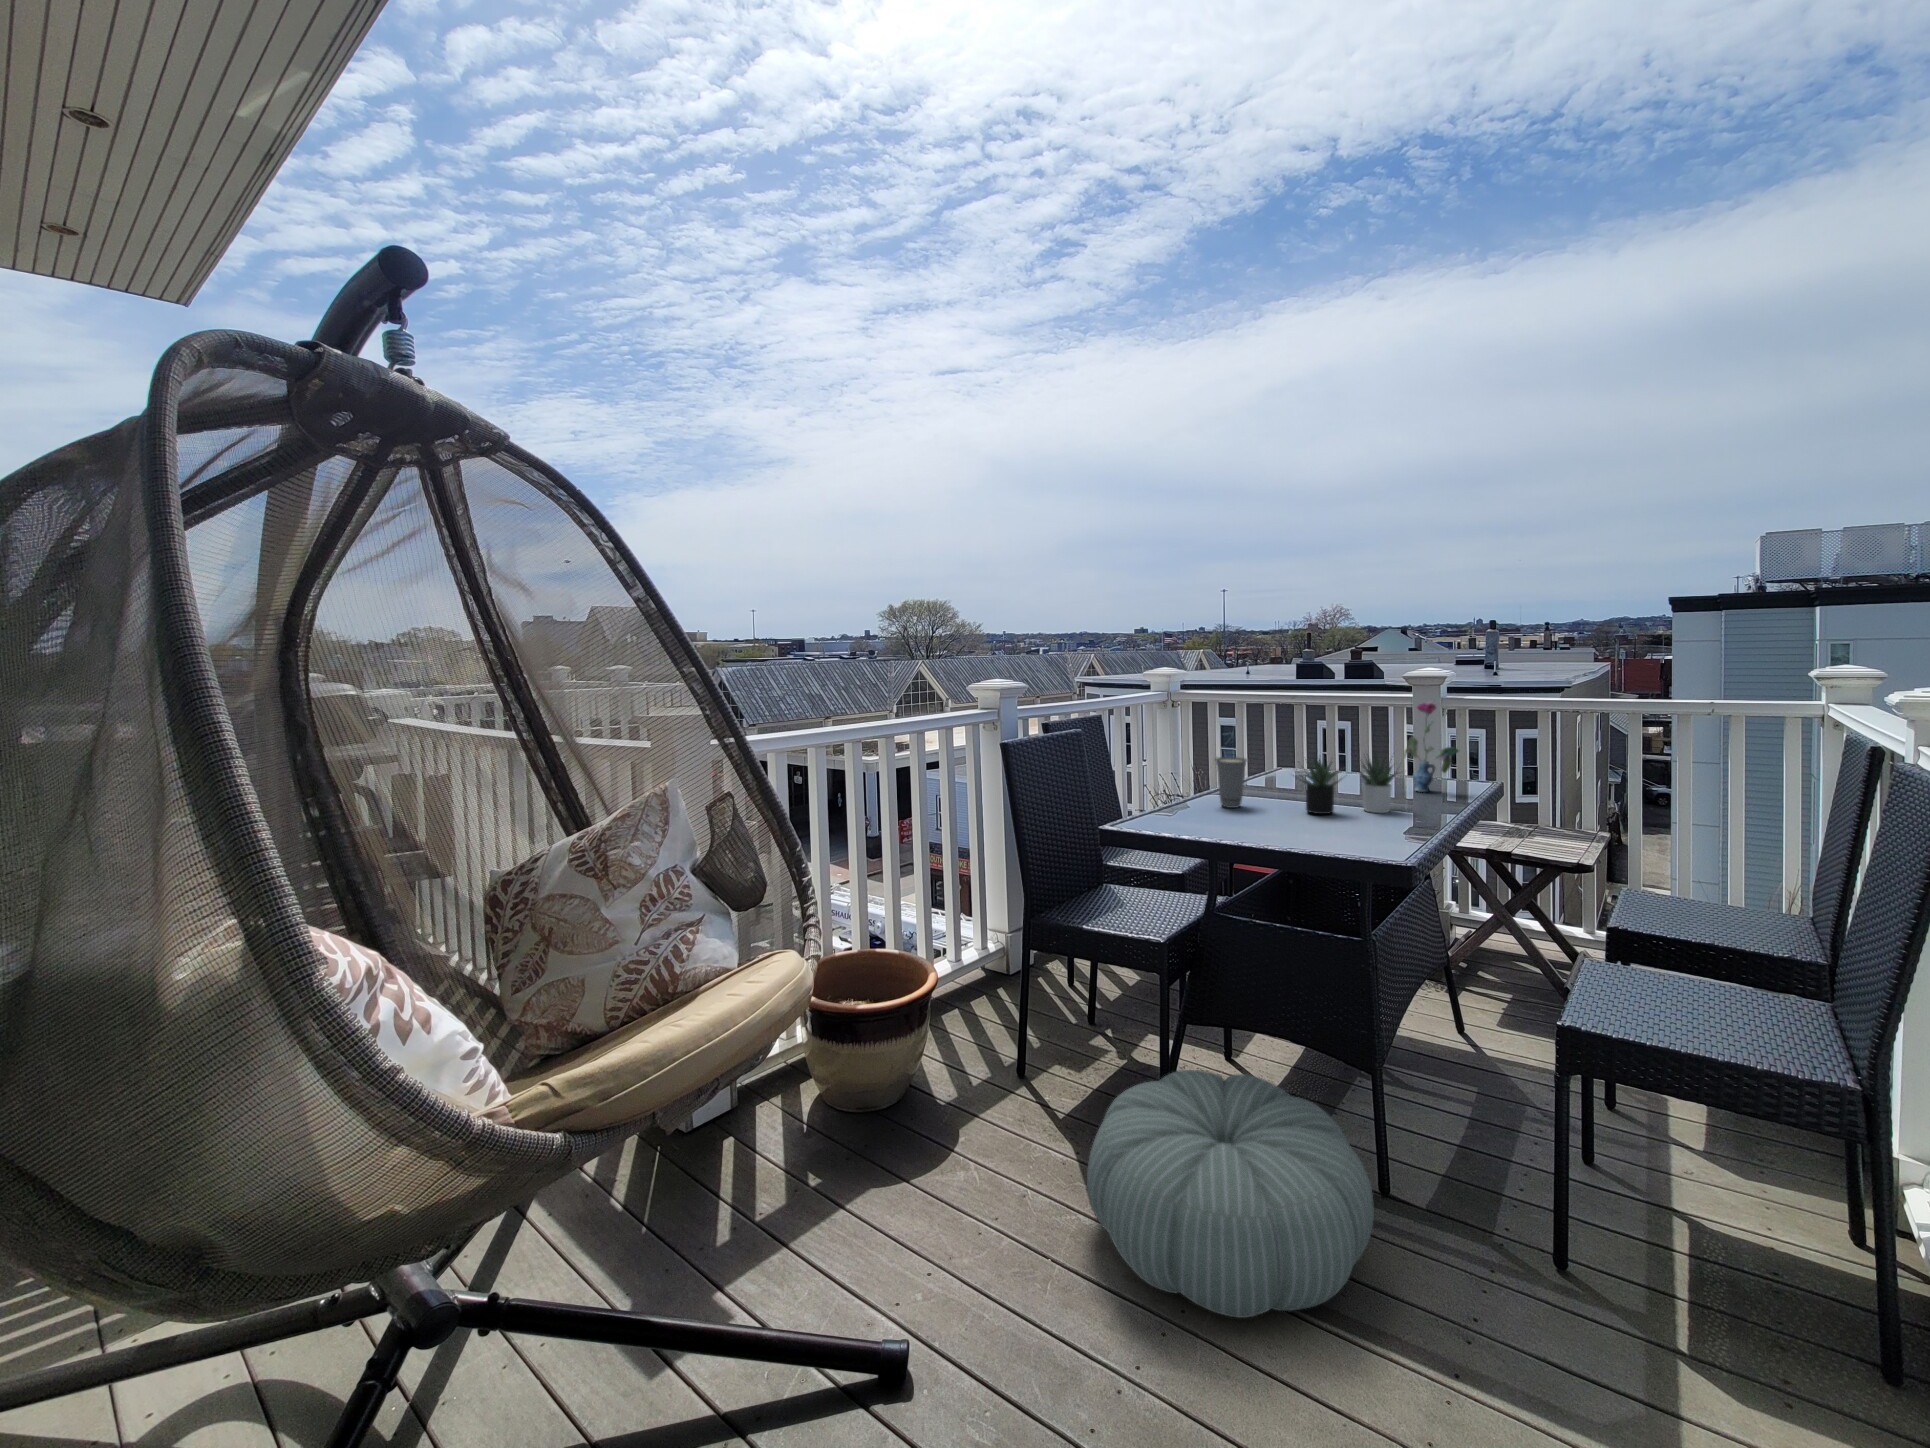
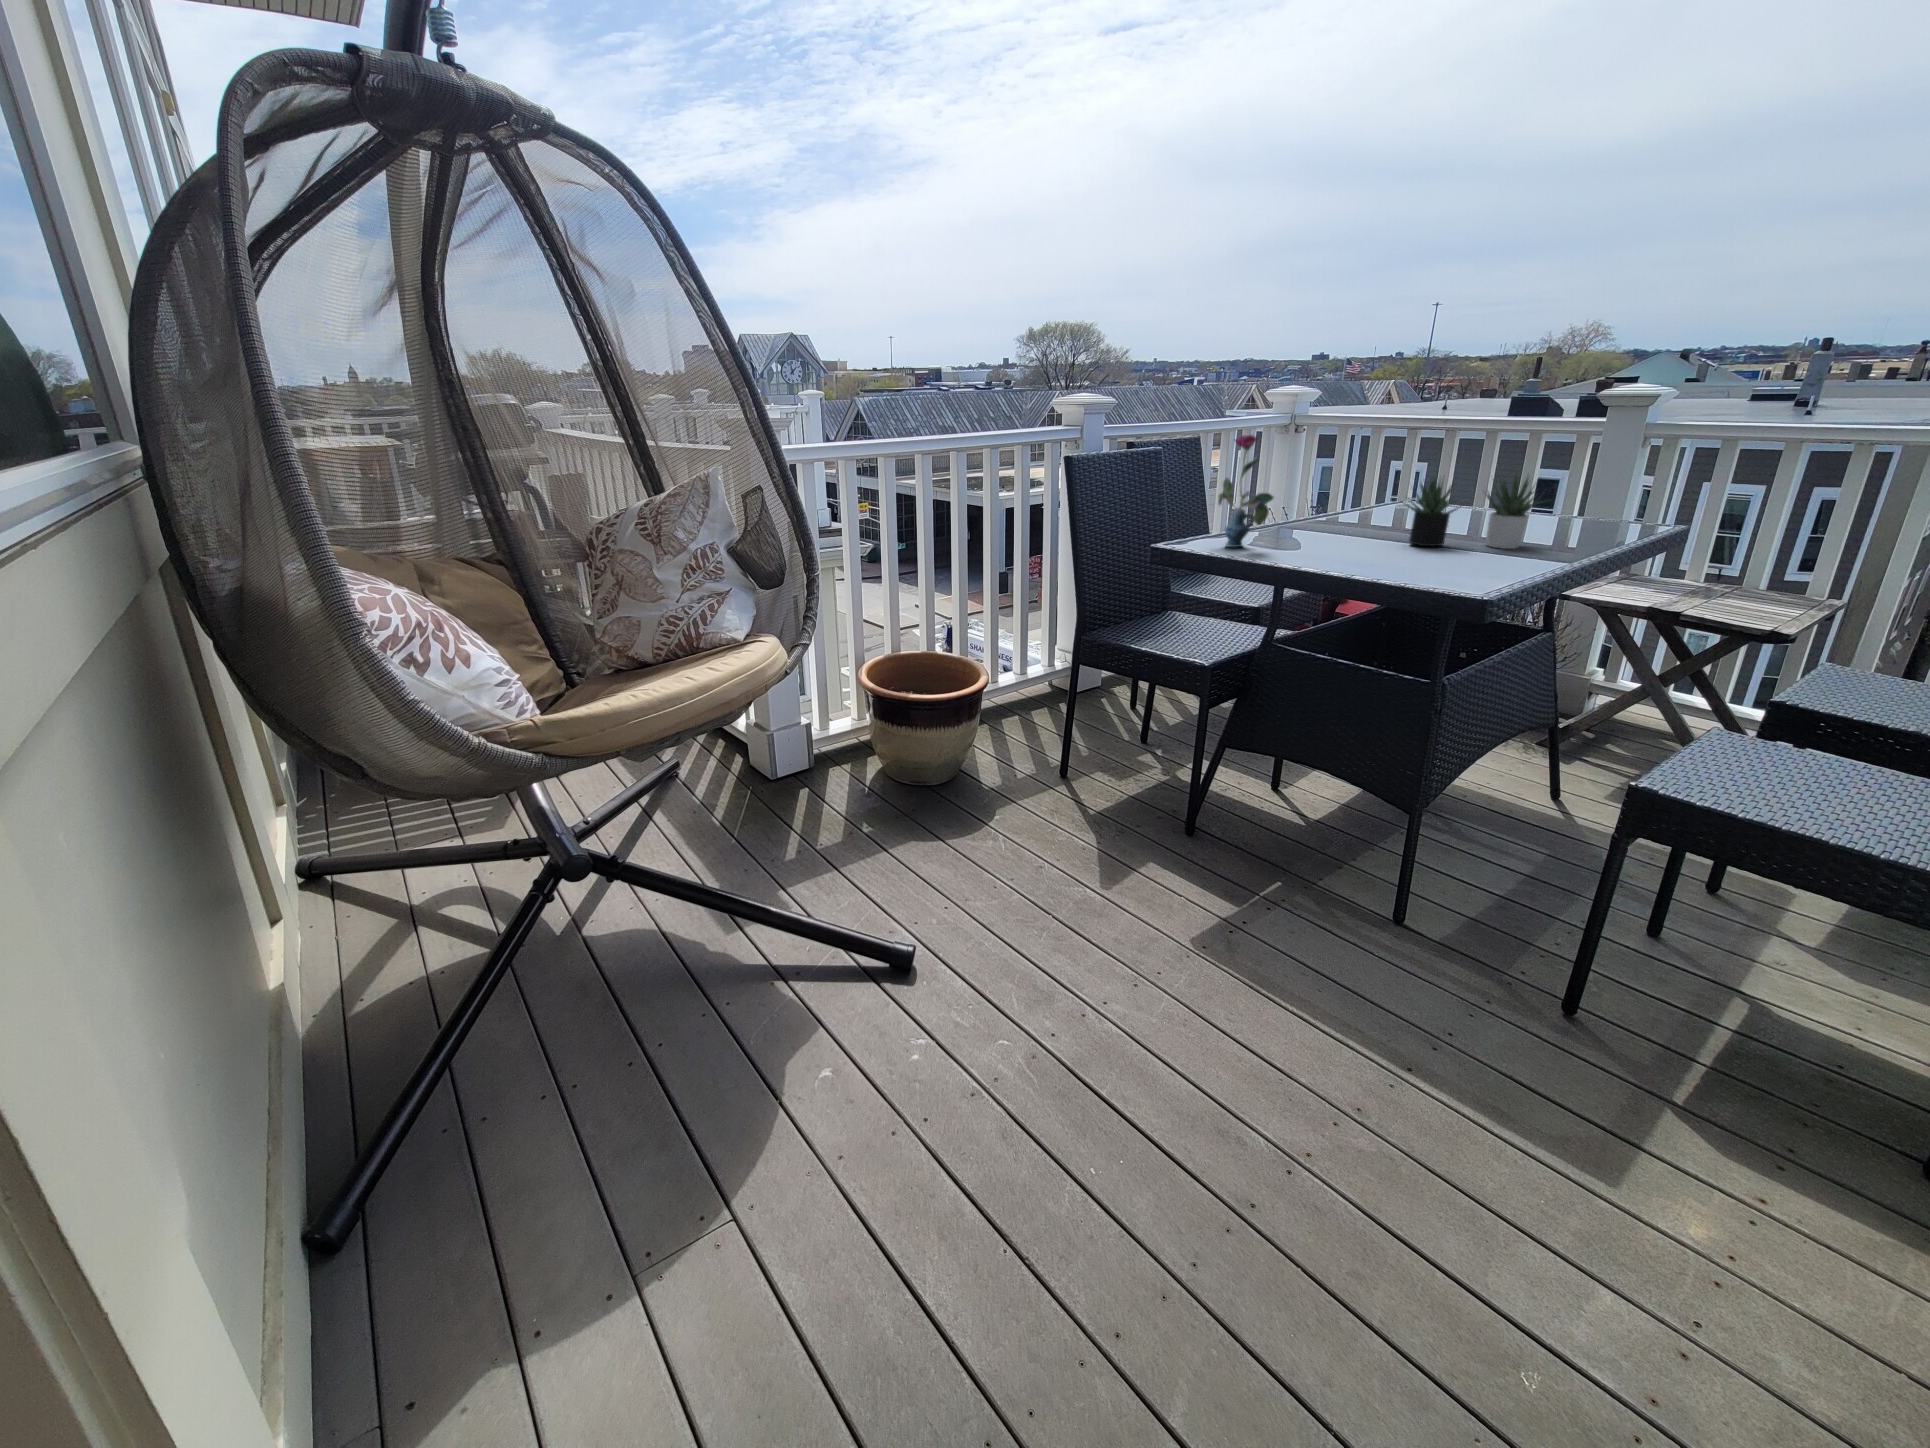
vase: present [1404,702,1459,792] -> present [1218,434,1274,547]
cup: present [1215,757,1247,808] -> none [1308,479,1351,536]
pouf: present [1087,1070,1374,1318] -> none [1090,785,1373,990]

